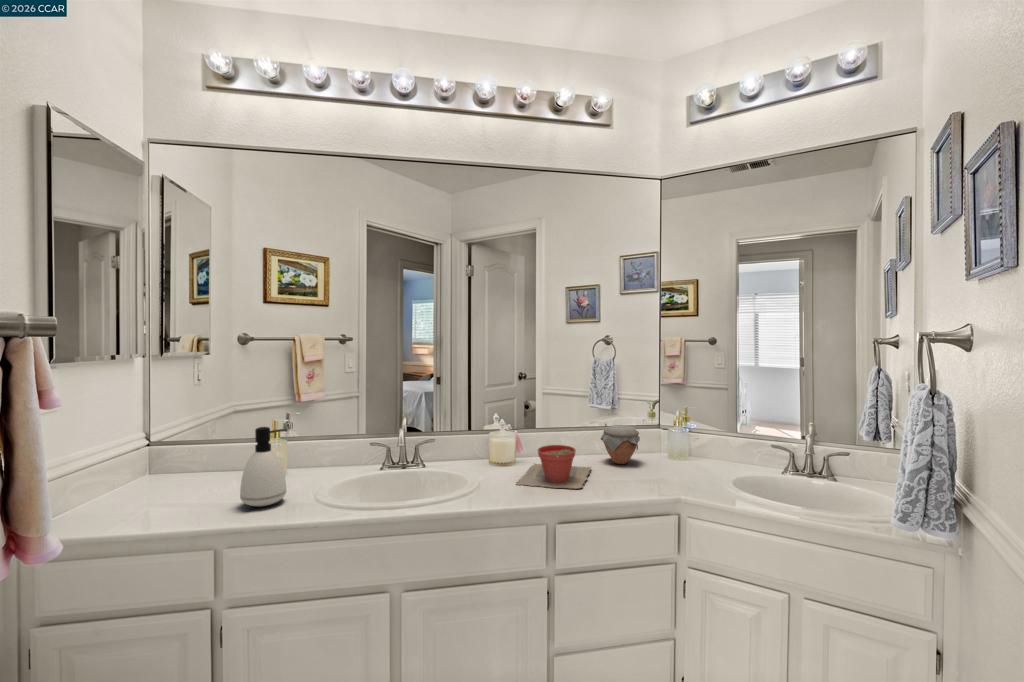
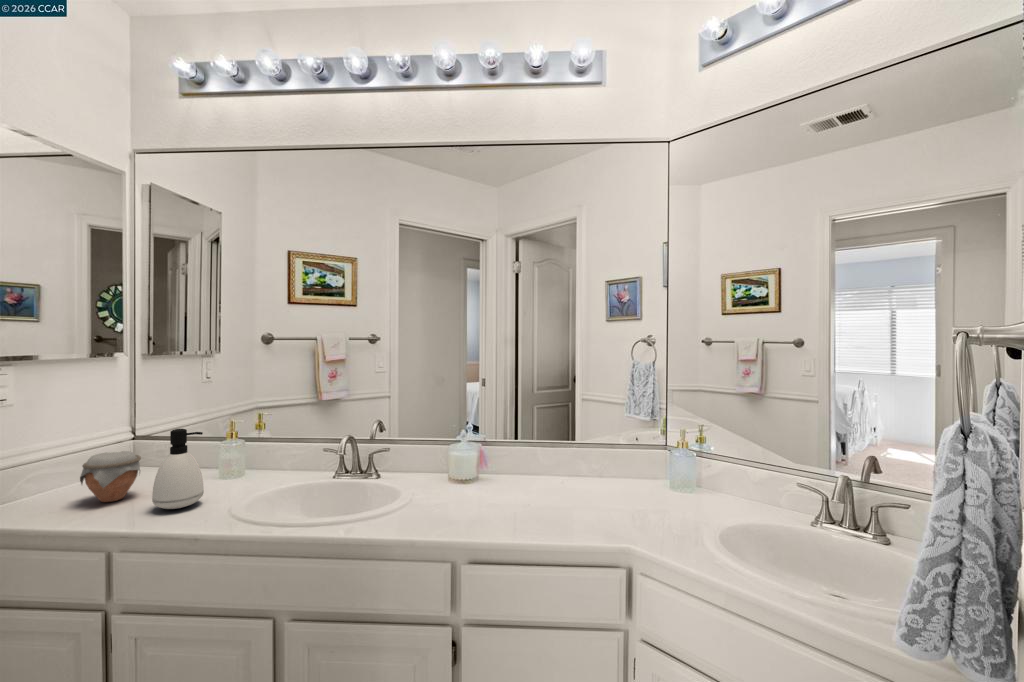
jar: present [601,425,640,464] -> present [80,451,141,502]
plant pot: present [517,445,591,489] -> none [439,465,545,521]

